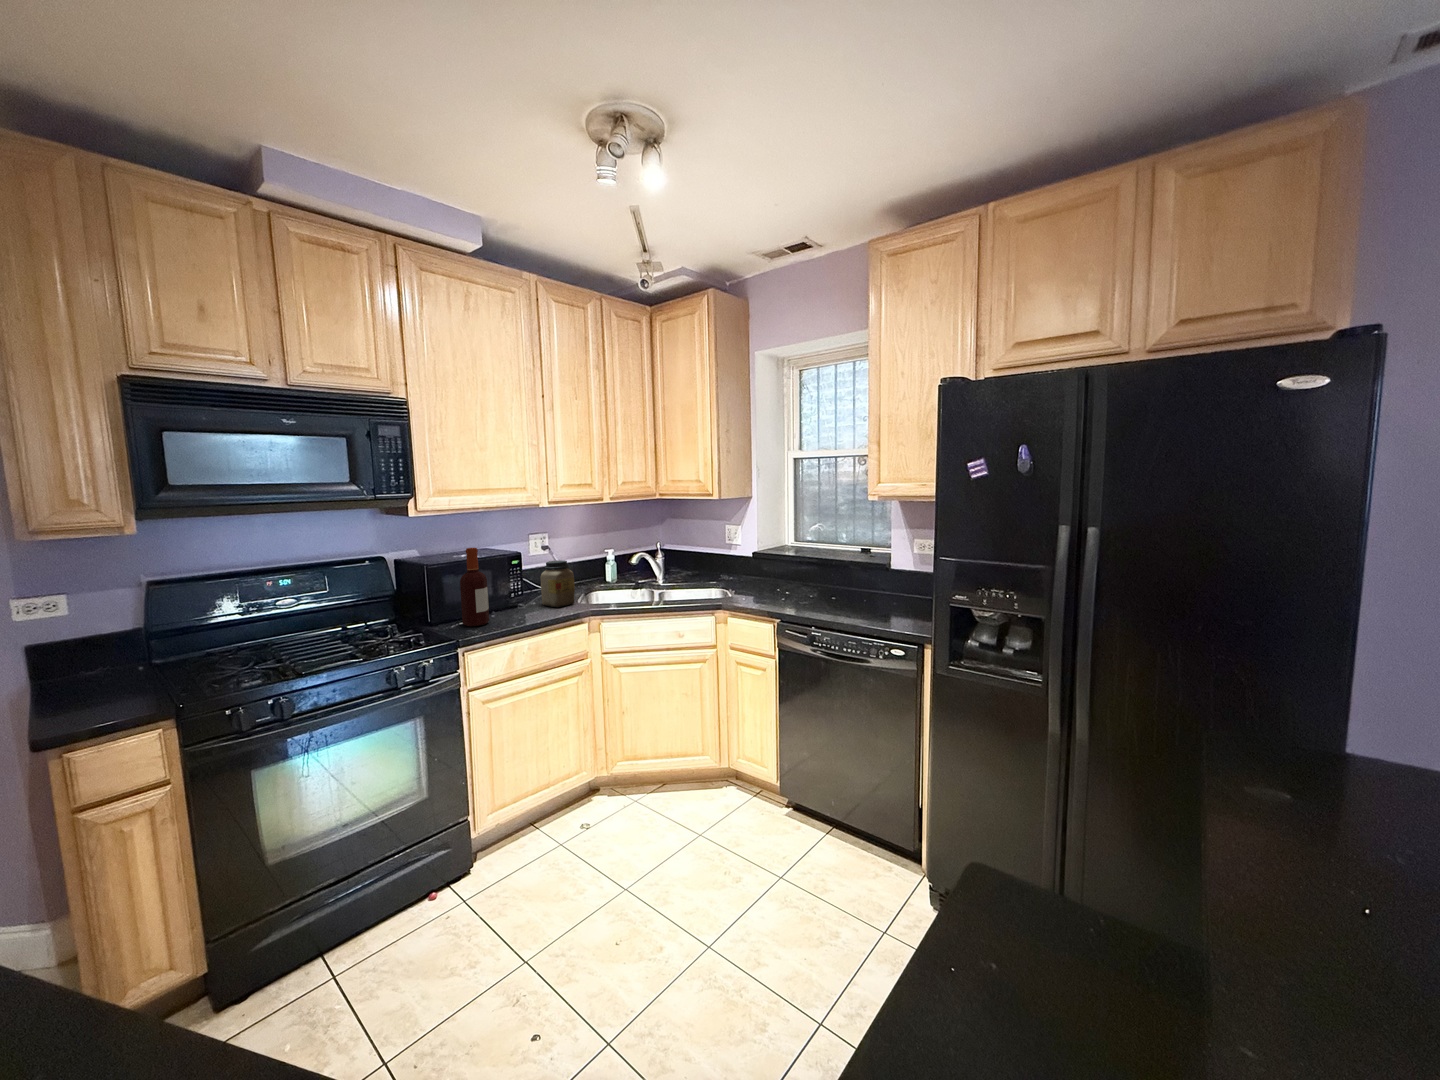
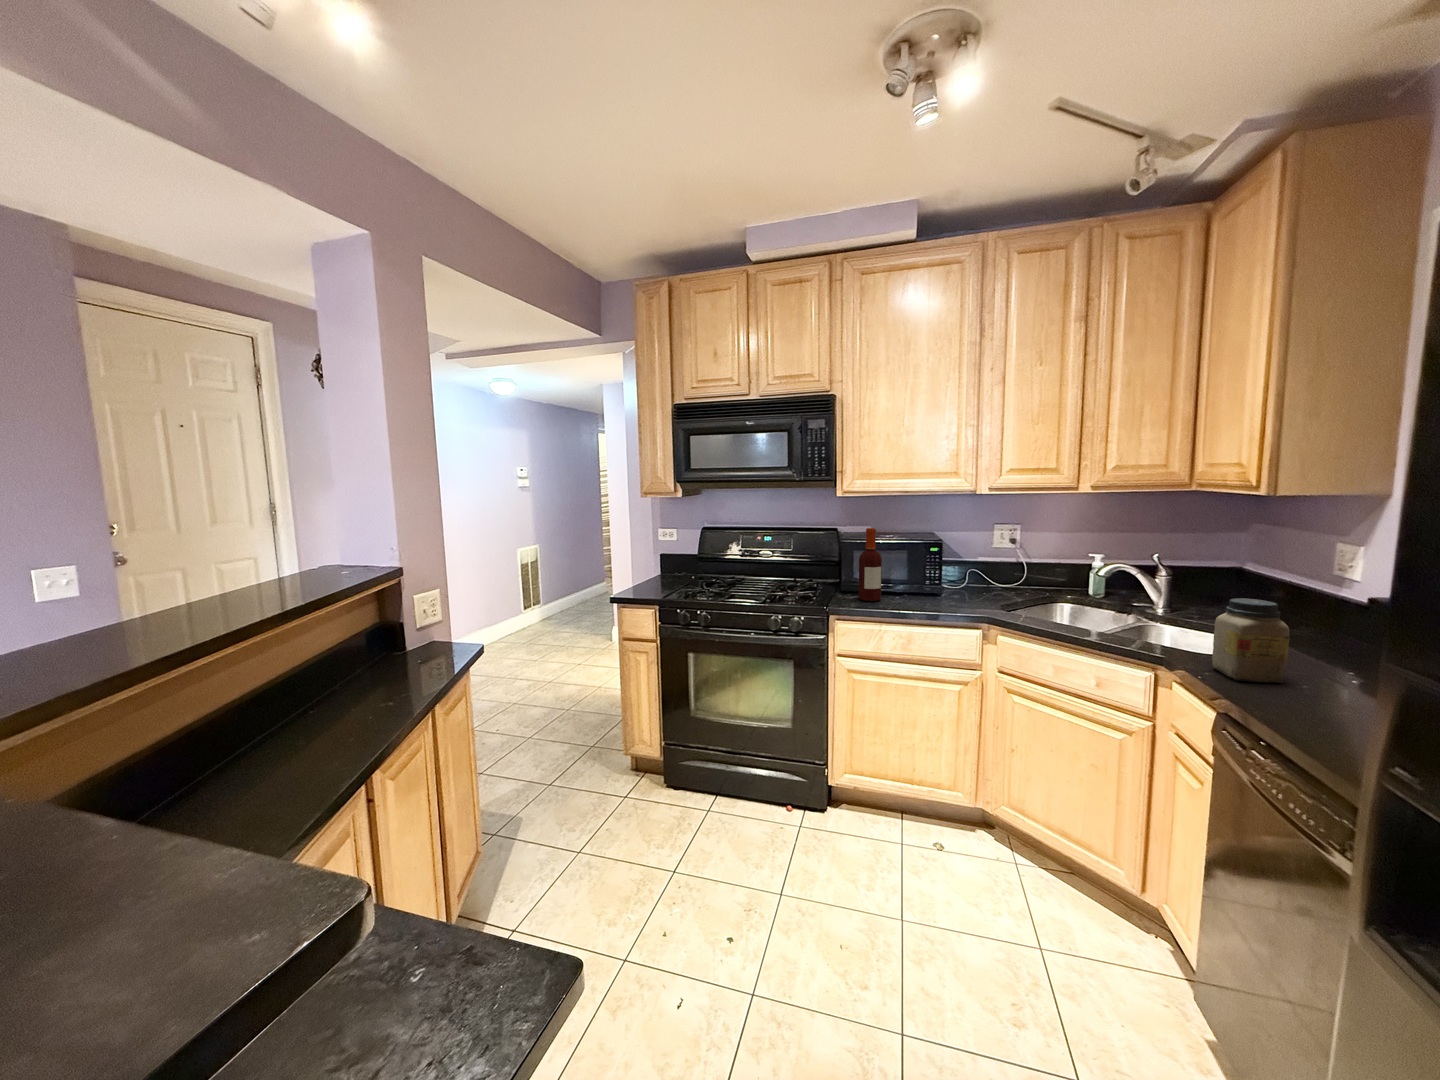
jar: present [541,560,575,607] -> present [1212,598,1290,683]

